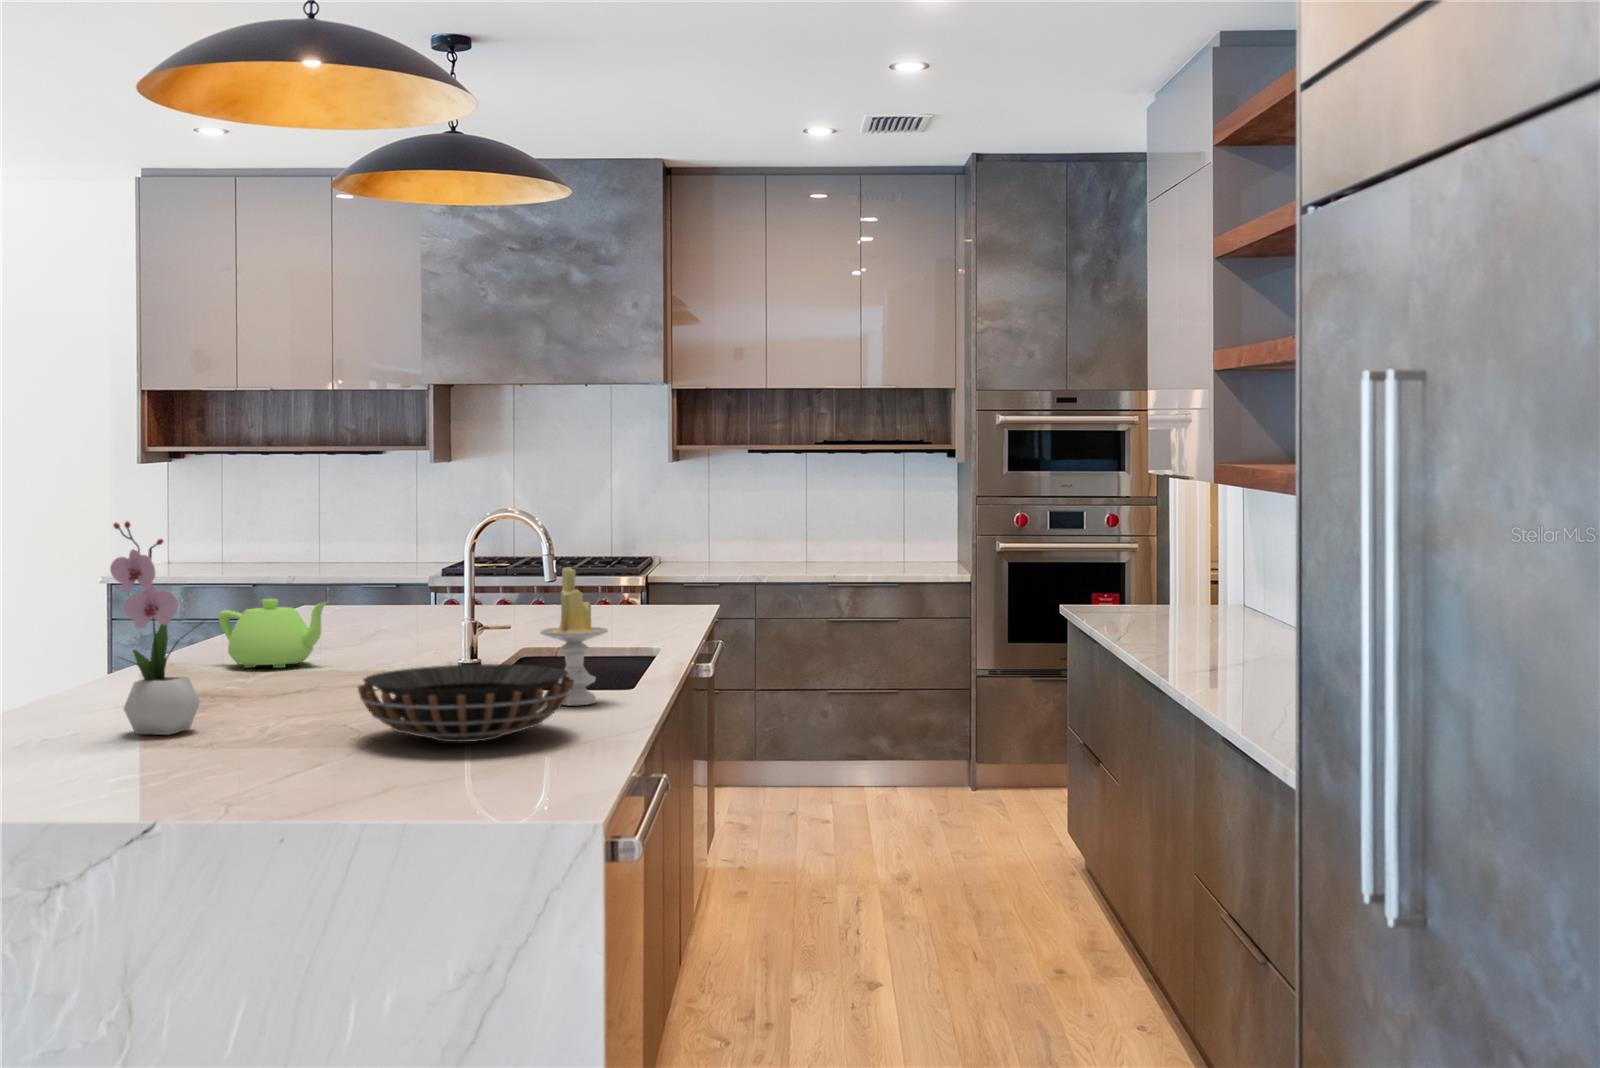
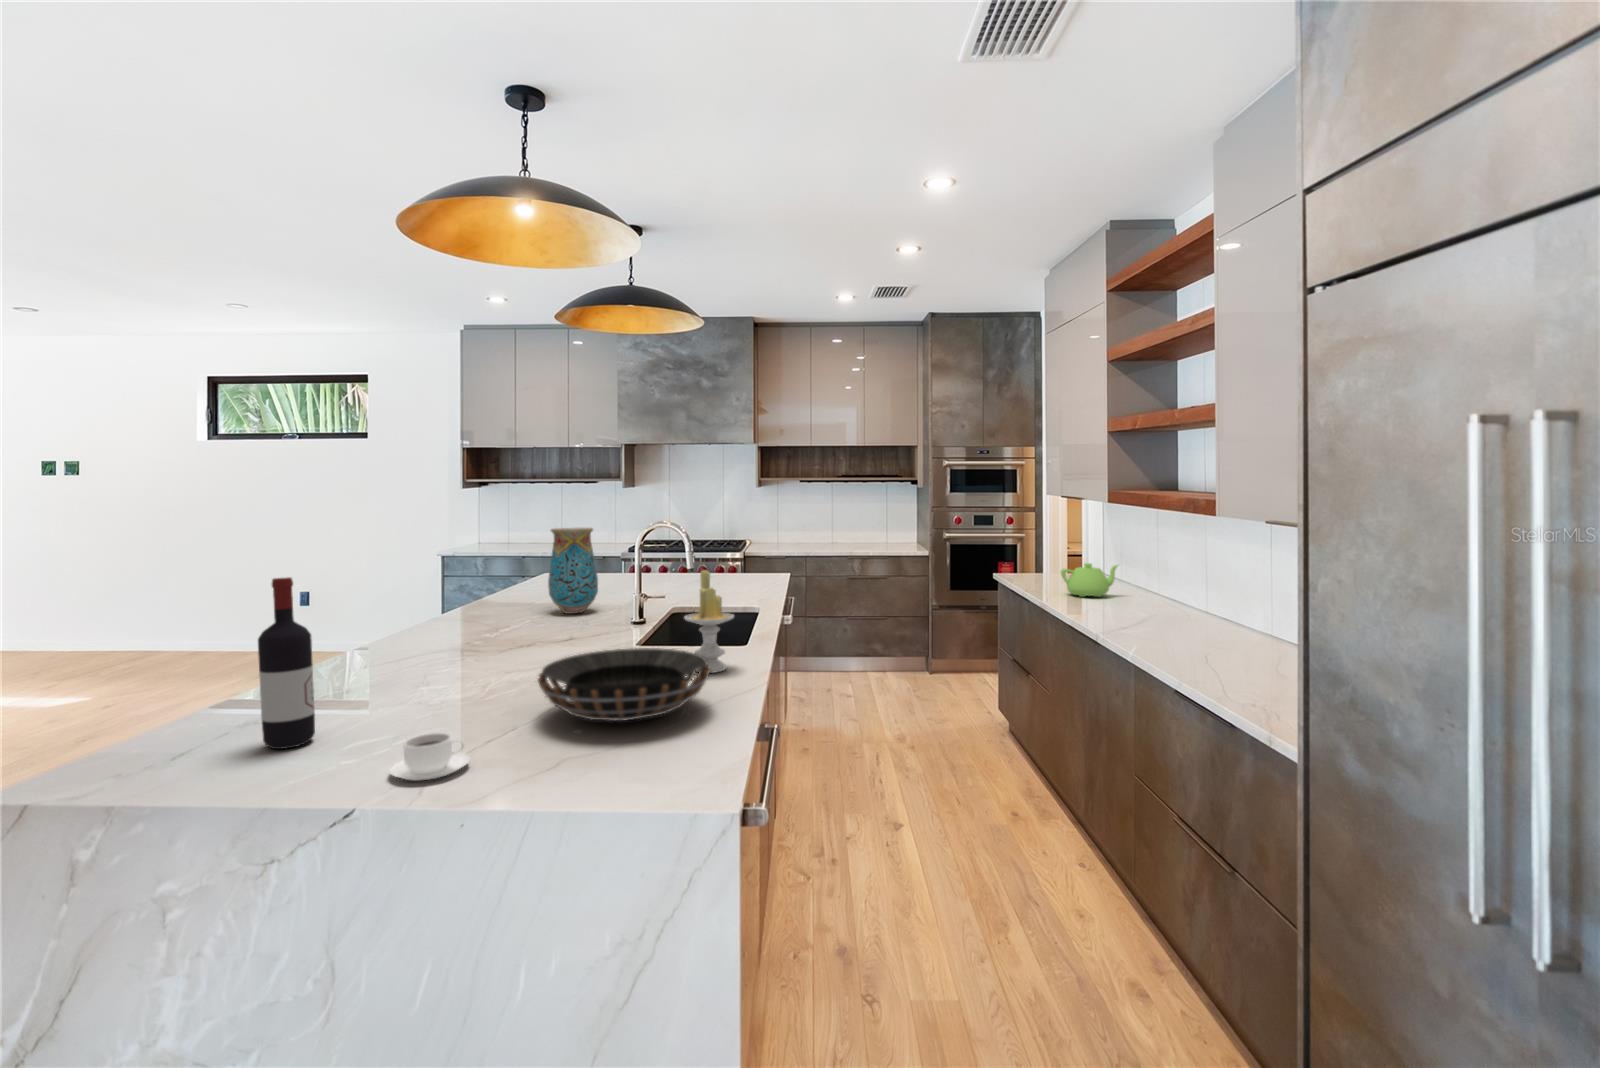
vase: none [332,519,408,650] -> present [548,528,598,614]
flower arrangement: present [110,521,200,735] -> none [340,541,426,710]
wine bottle: none [35,560,95,762] -> present [258,577,315,749]
teapot: present [219,599,328,668] -> present [1061,563,1118,597]
coffee cup: none [204,736,292,781] -> present [389,733,470,780]

